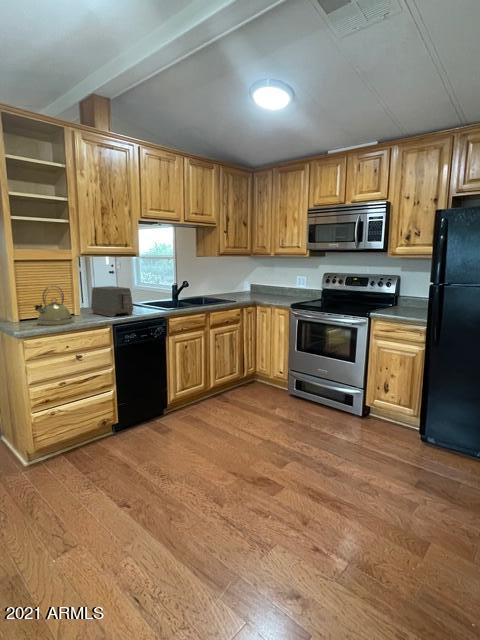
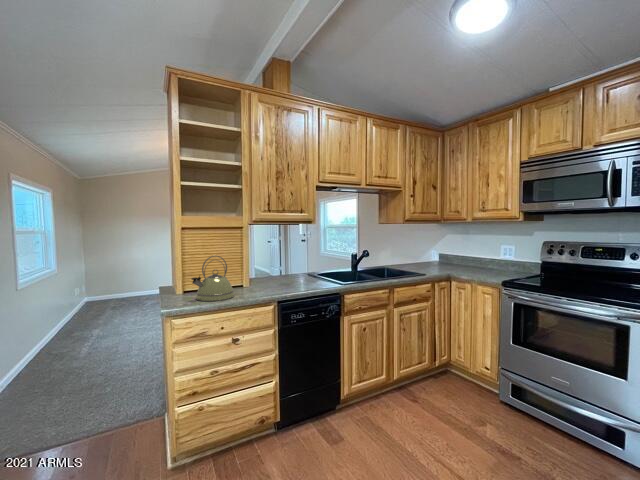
toaster: present [91,286,133,317] -> none [262,256,304,292]

